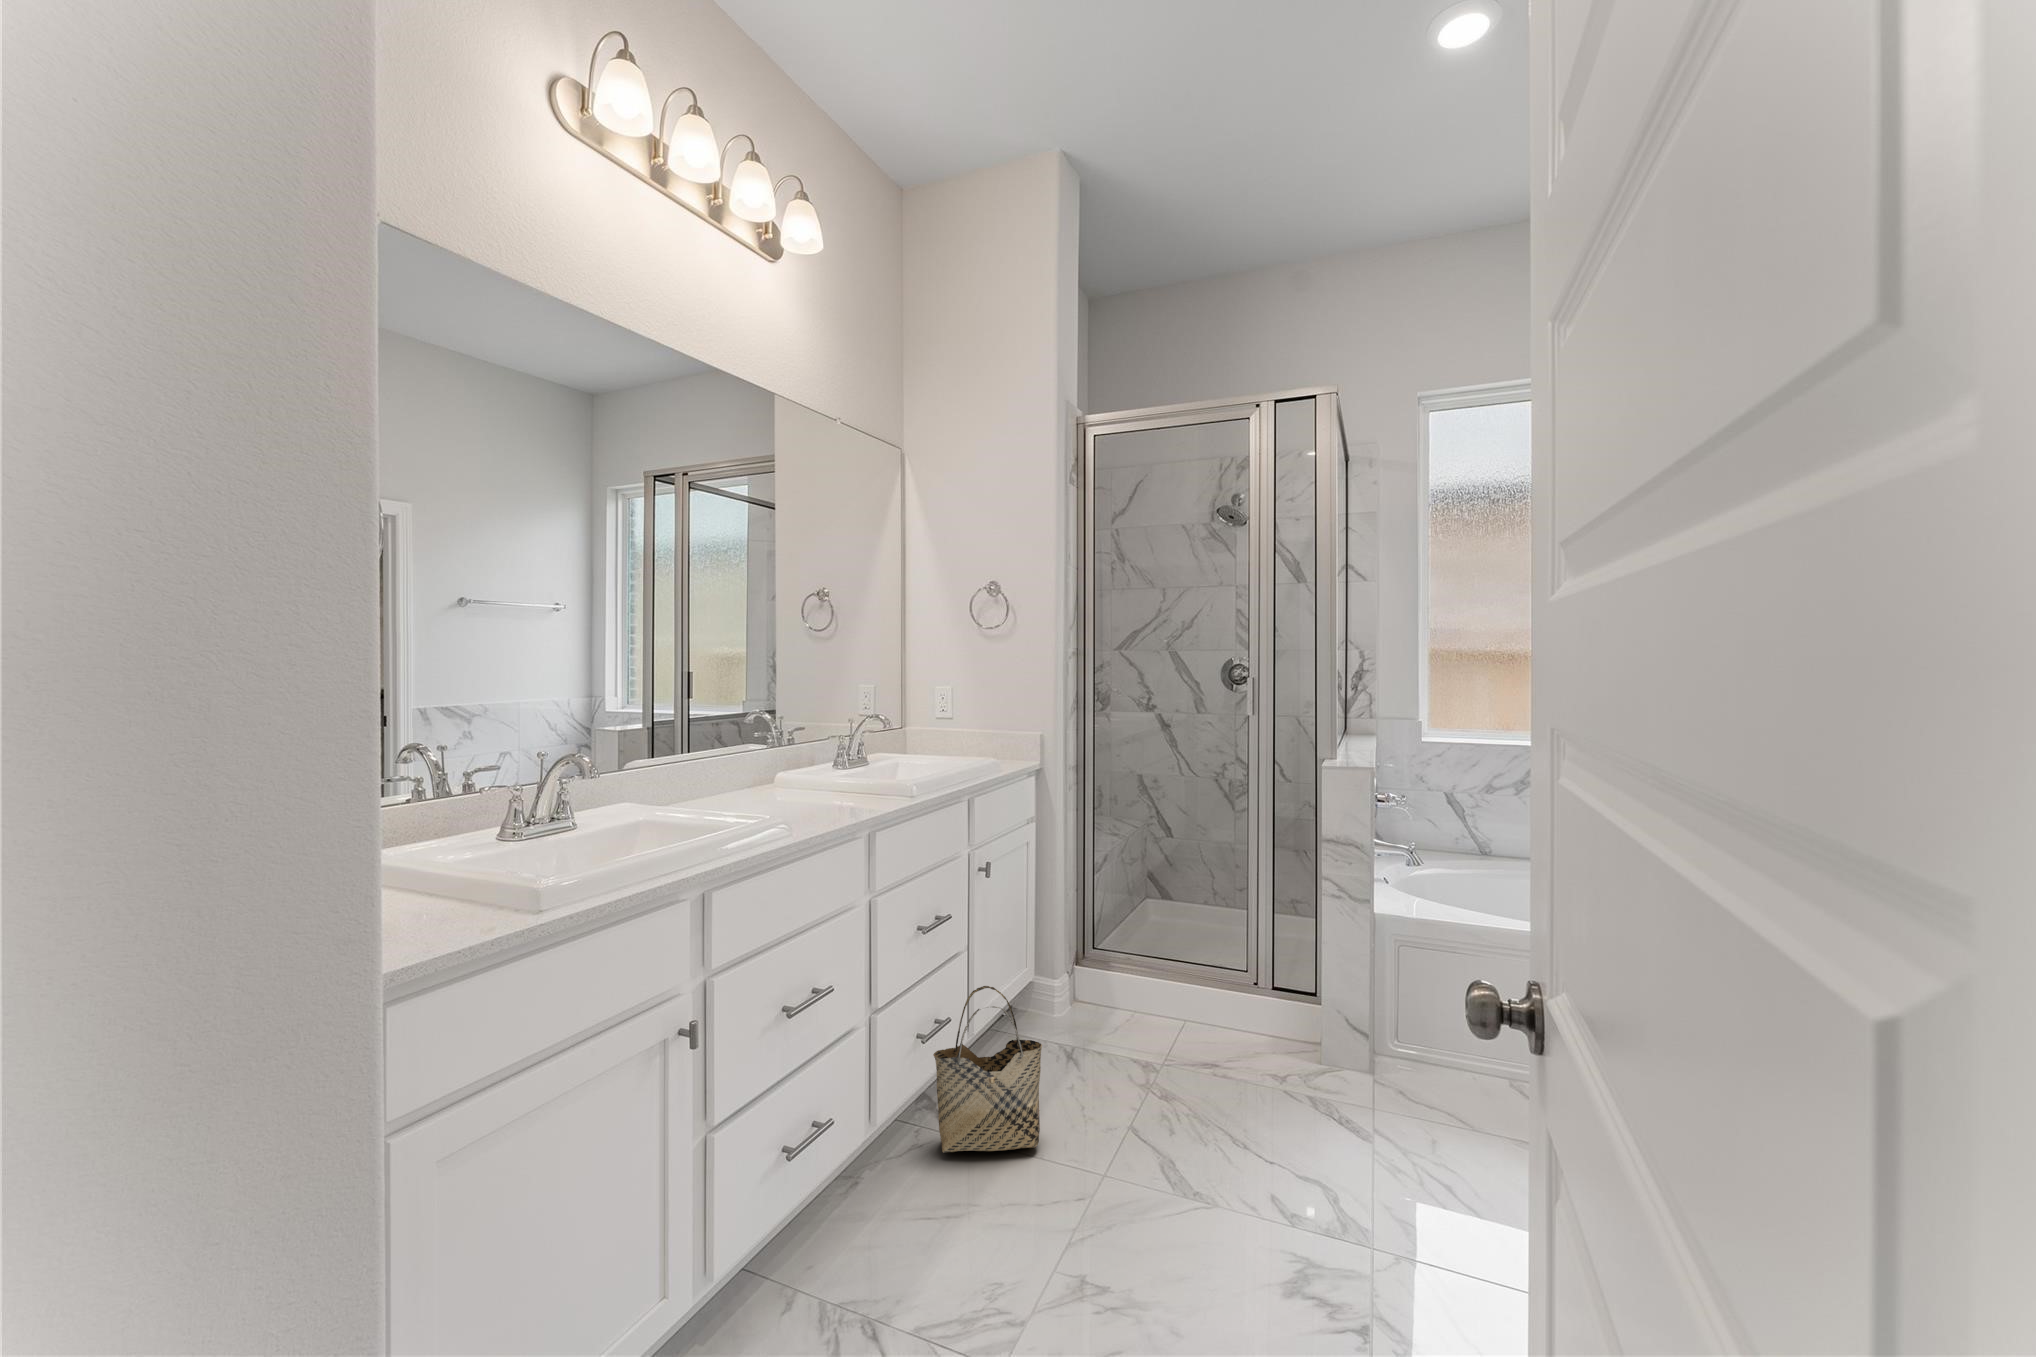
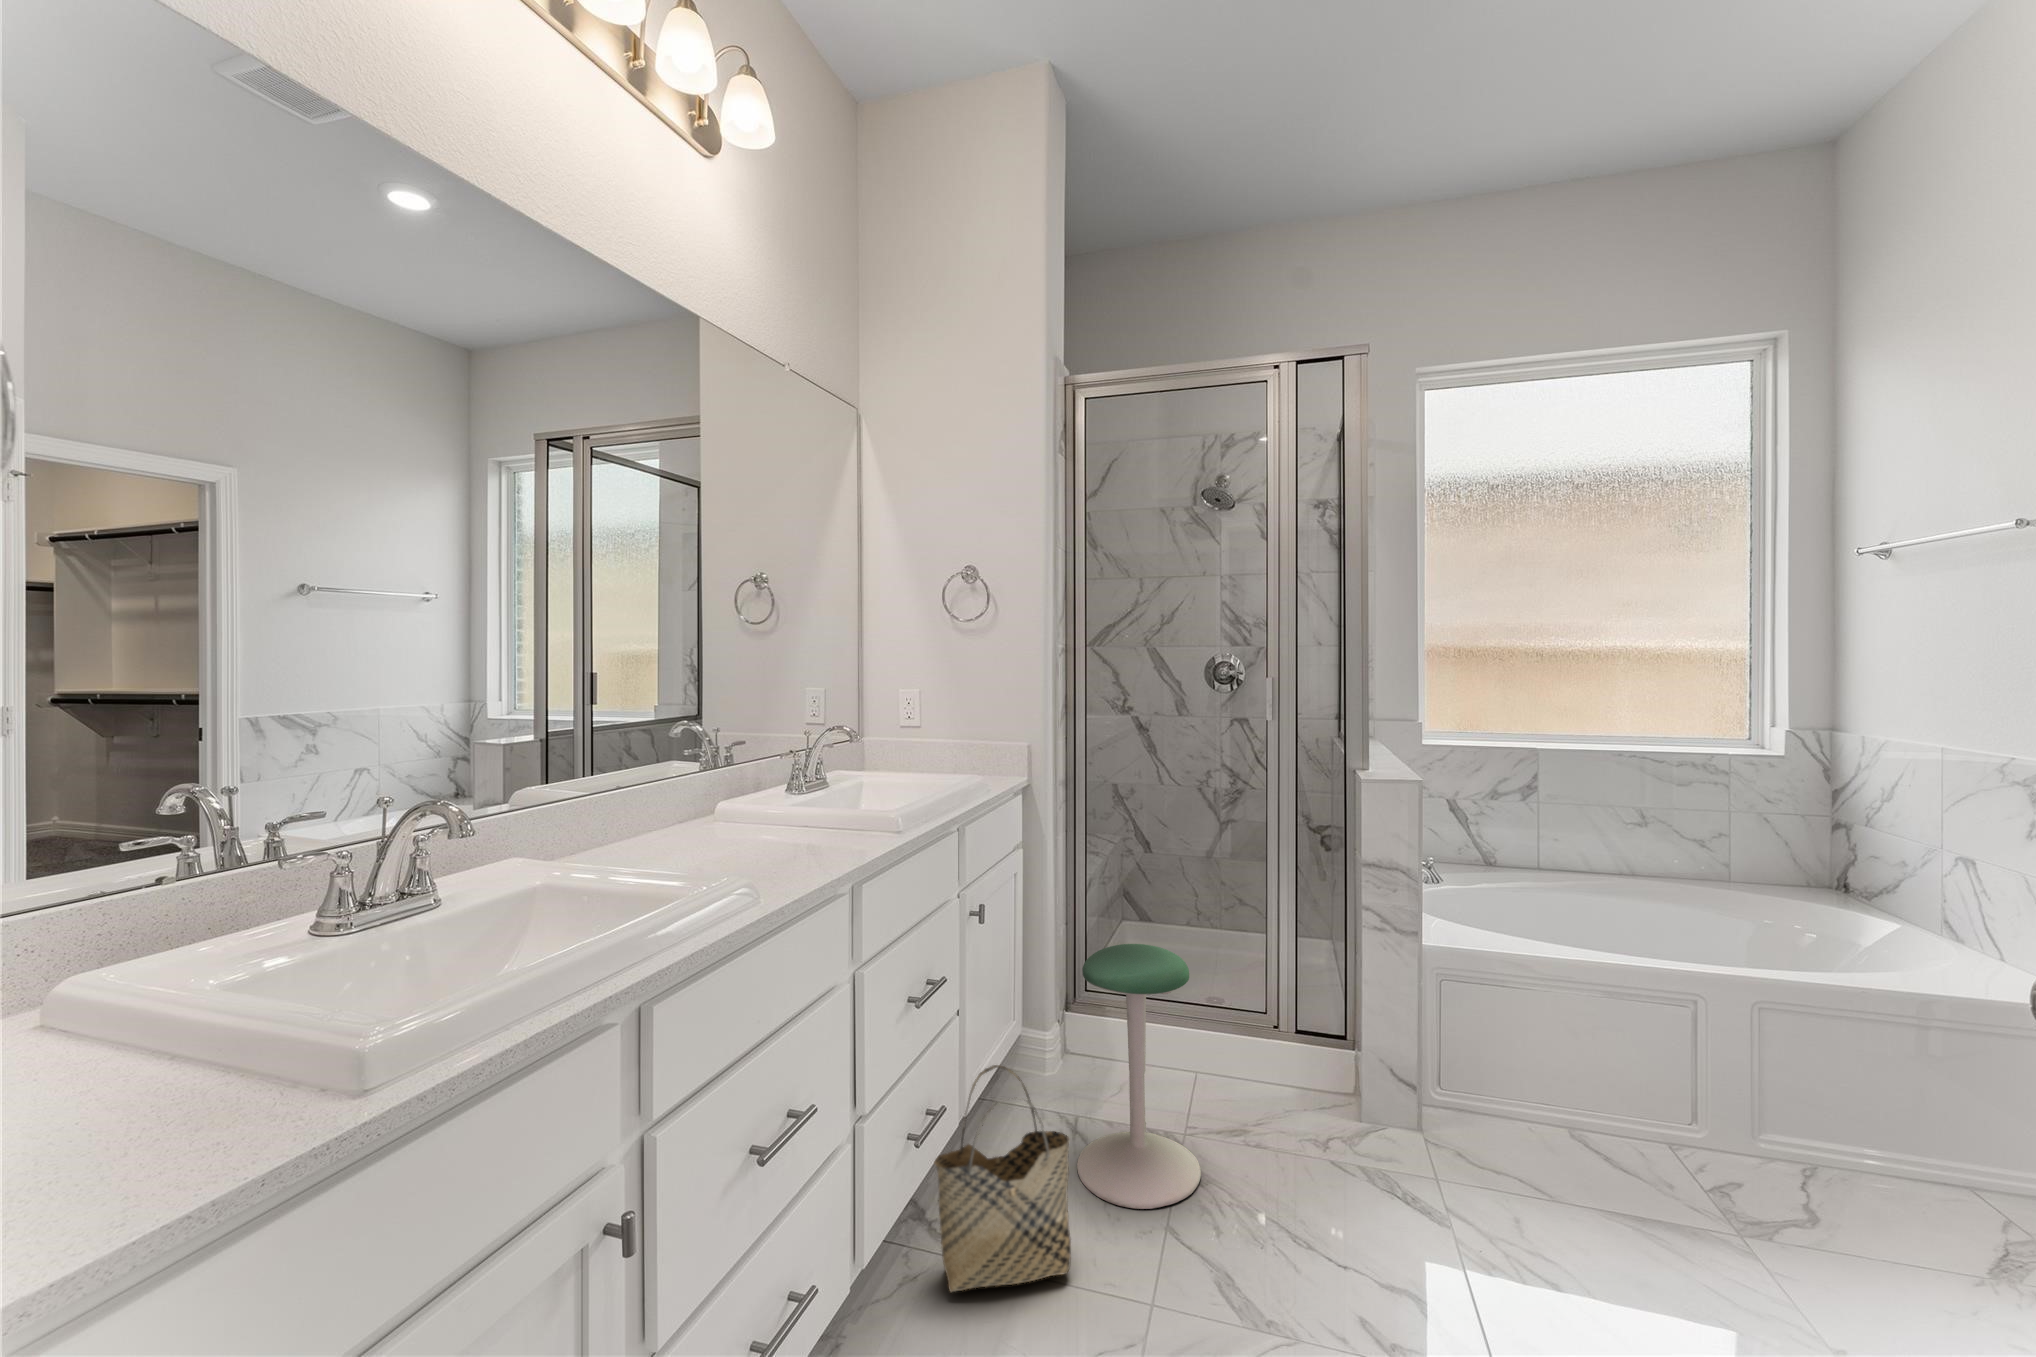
stool: none [1062,901,1164,1112] -> present [1077,944,1201,1209]

